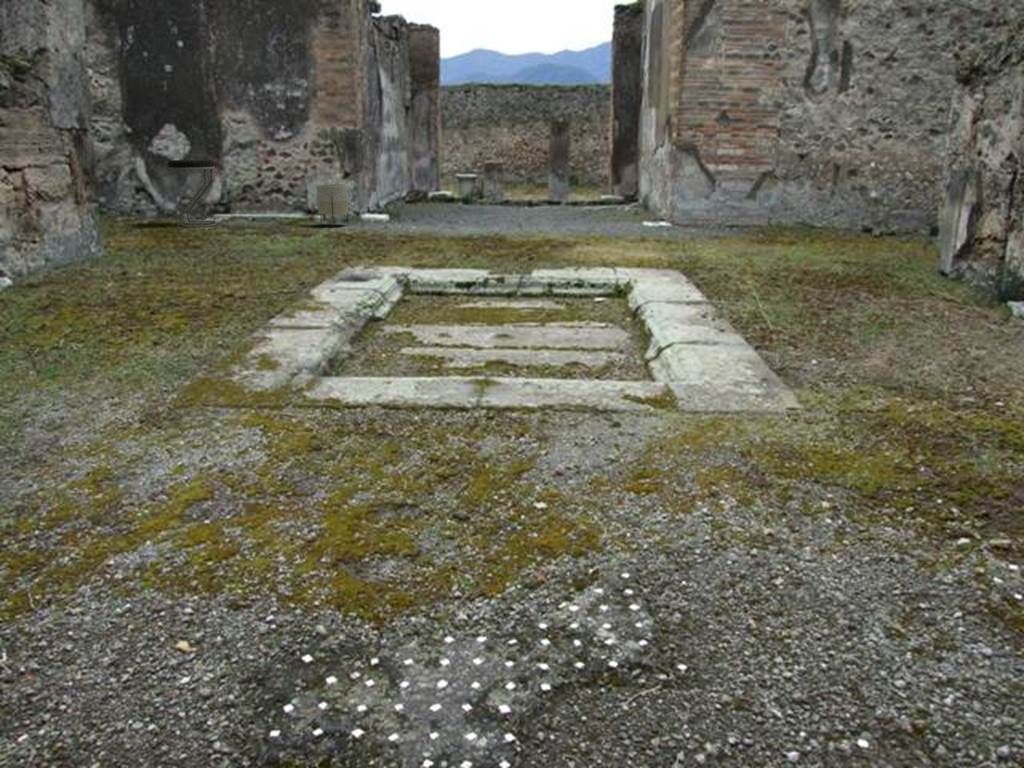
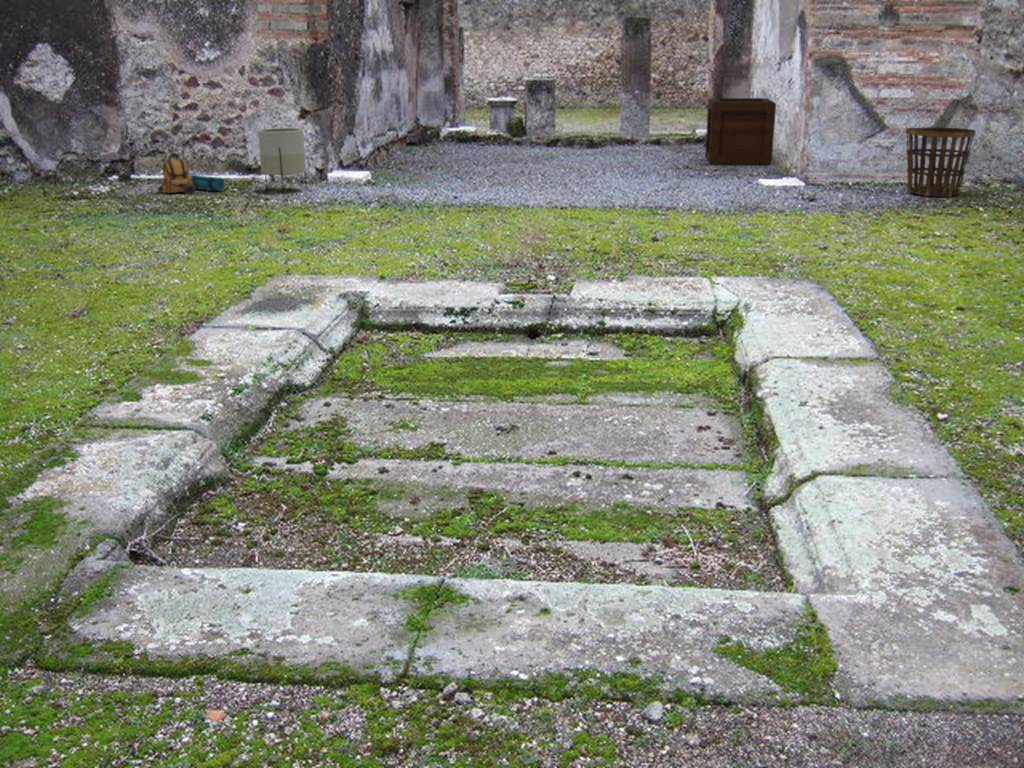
stool: present [167,160,217,227] -> none [38,95,115,196]
wooden crate: none [614,171,661,216] -> present [705,98,776,165]
basket: none [742,189,786,233] -> present [906,127,976,197]
backpack: none [247,200,293,226] -> present [158,154,225,193]

